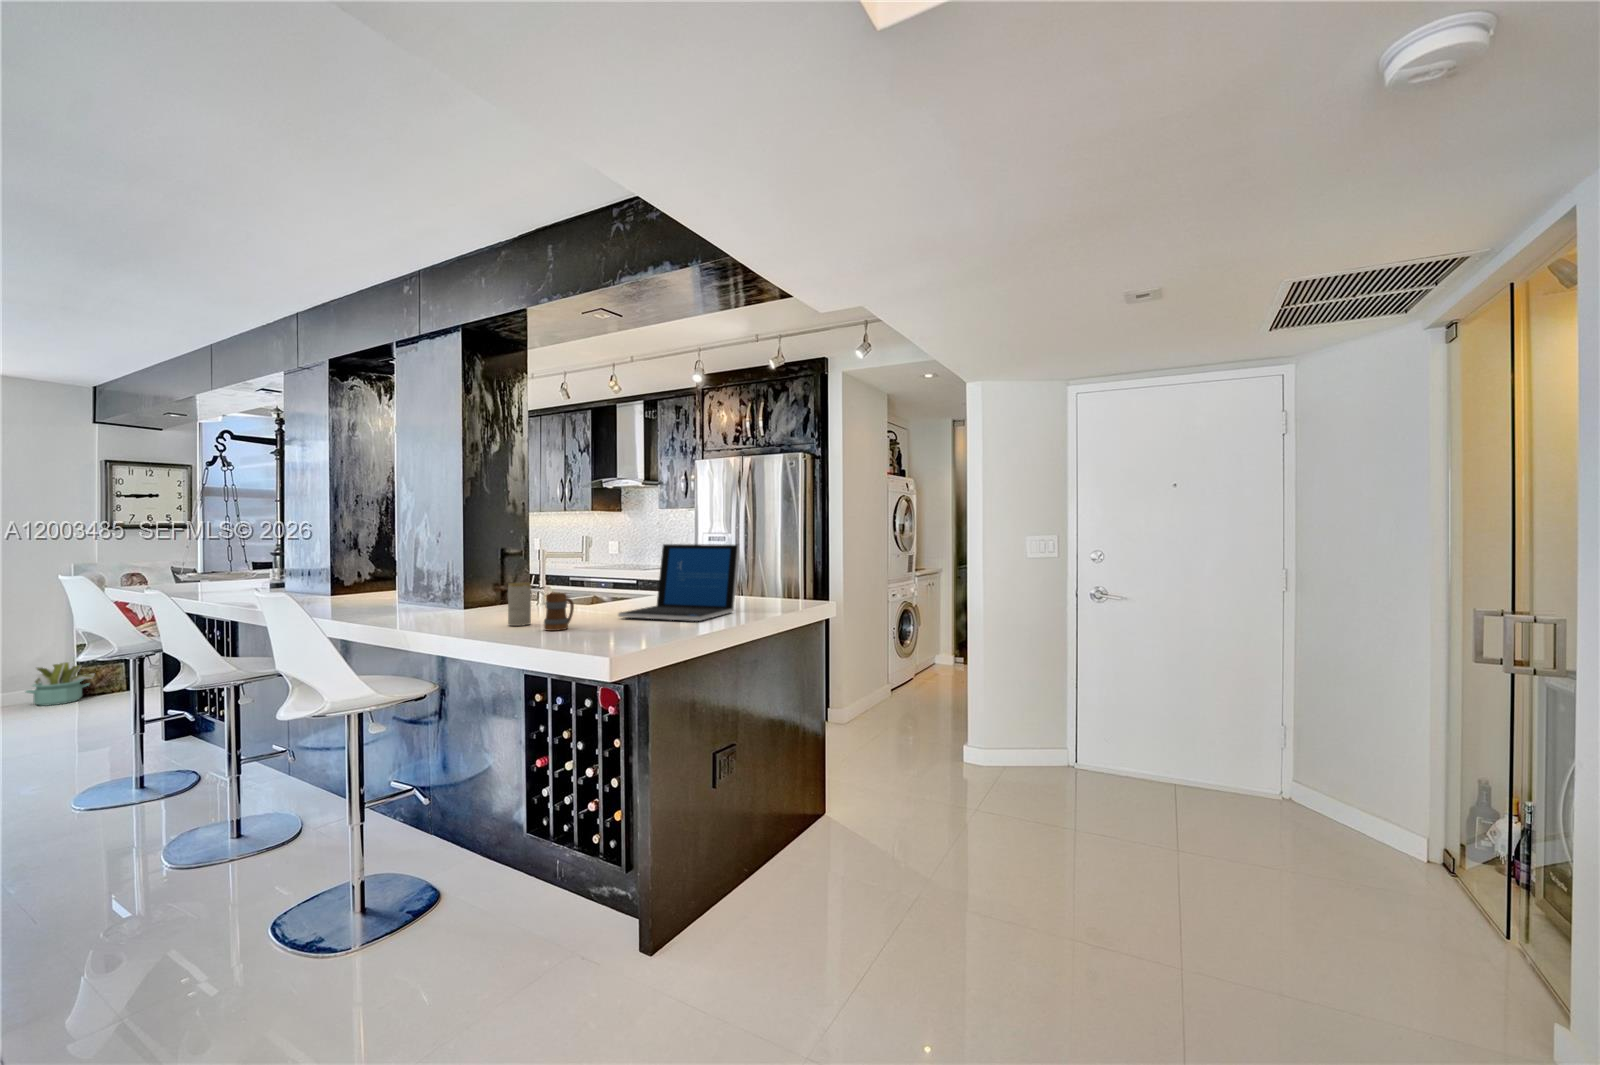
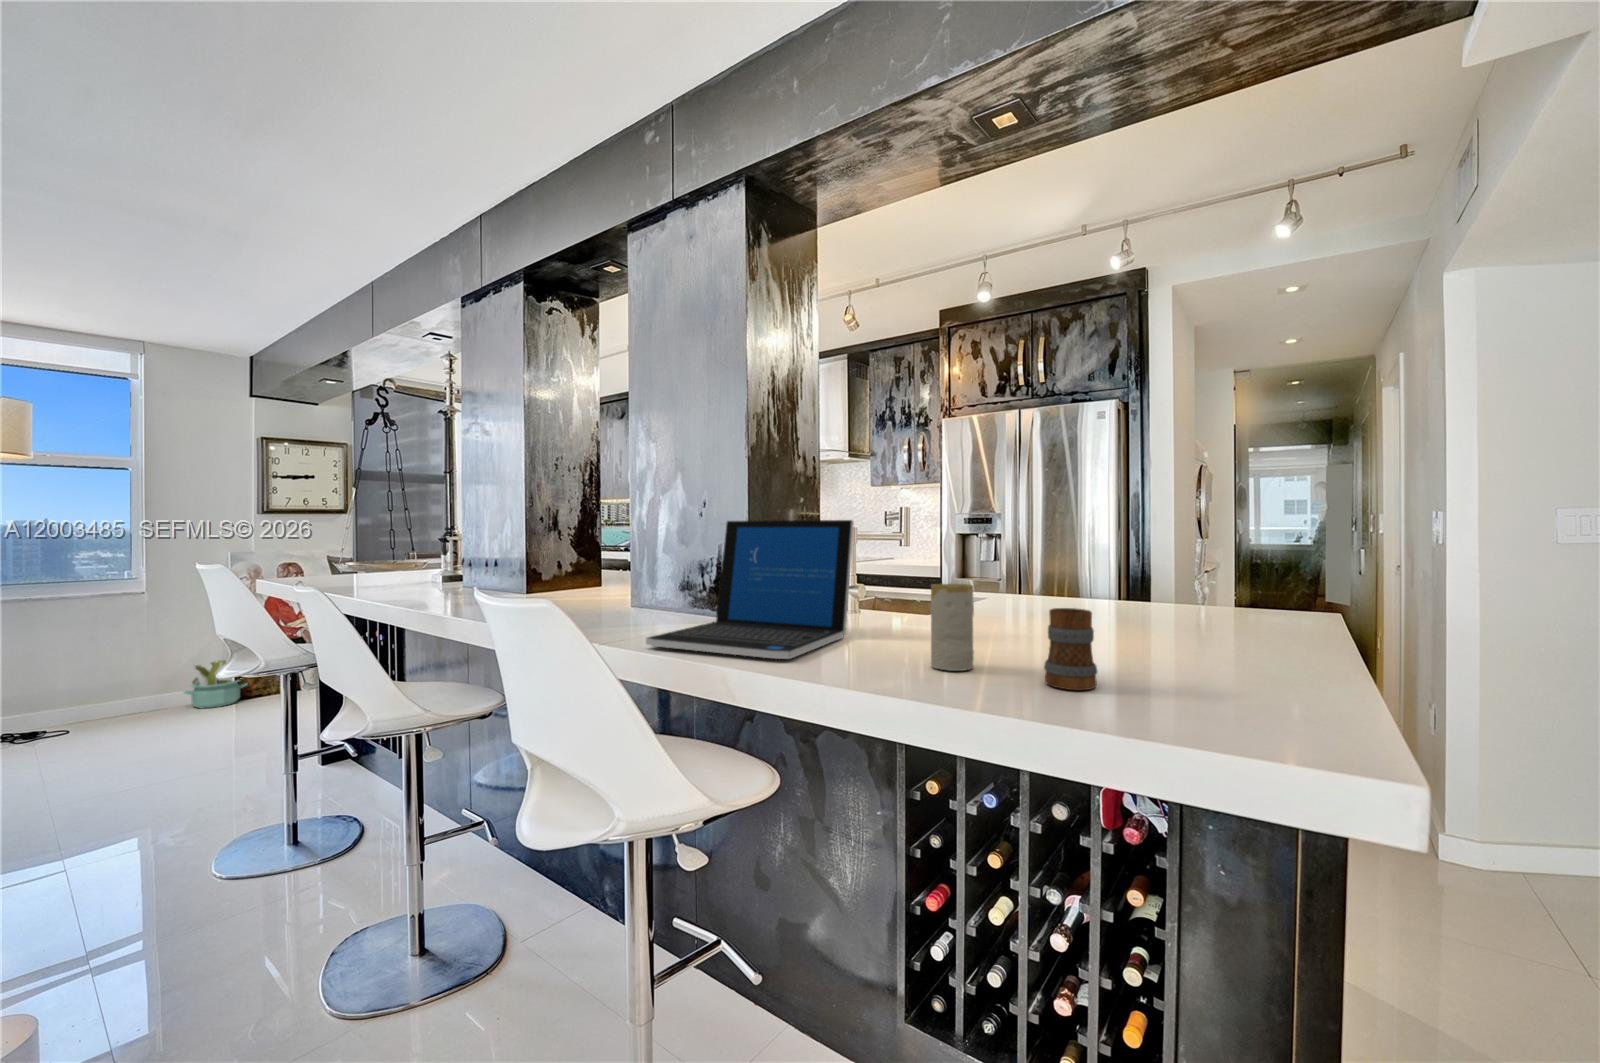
laptop: present [618,544,739,621] -> present [646,520,854,659]

